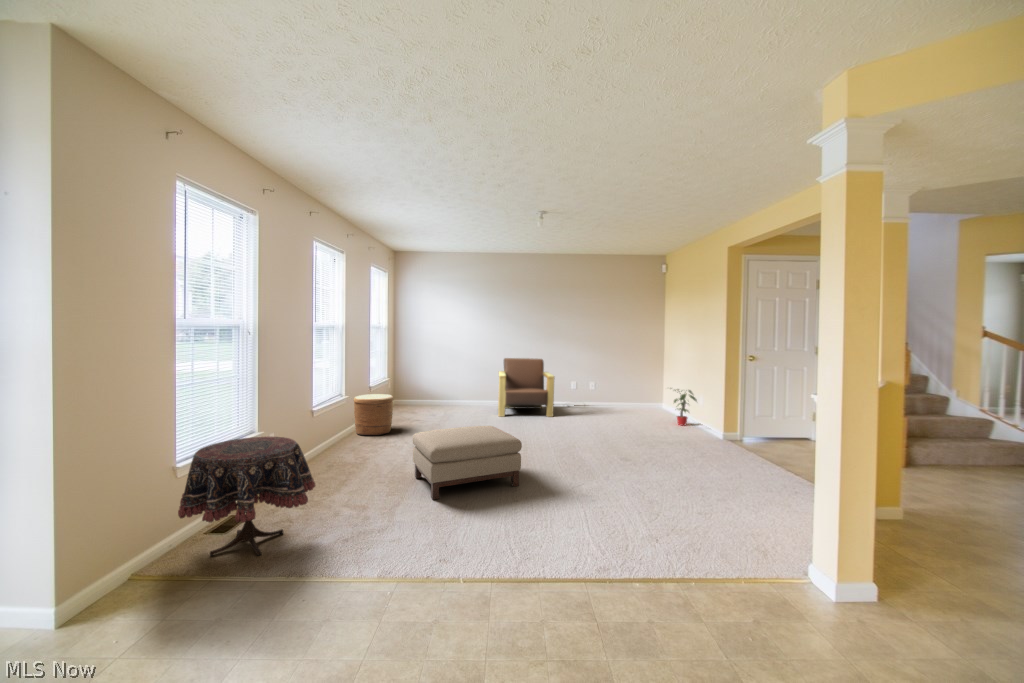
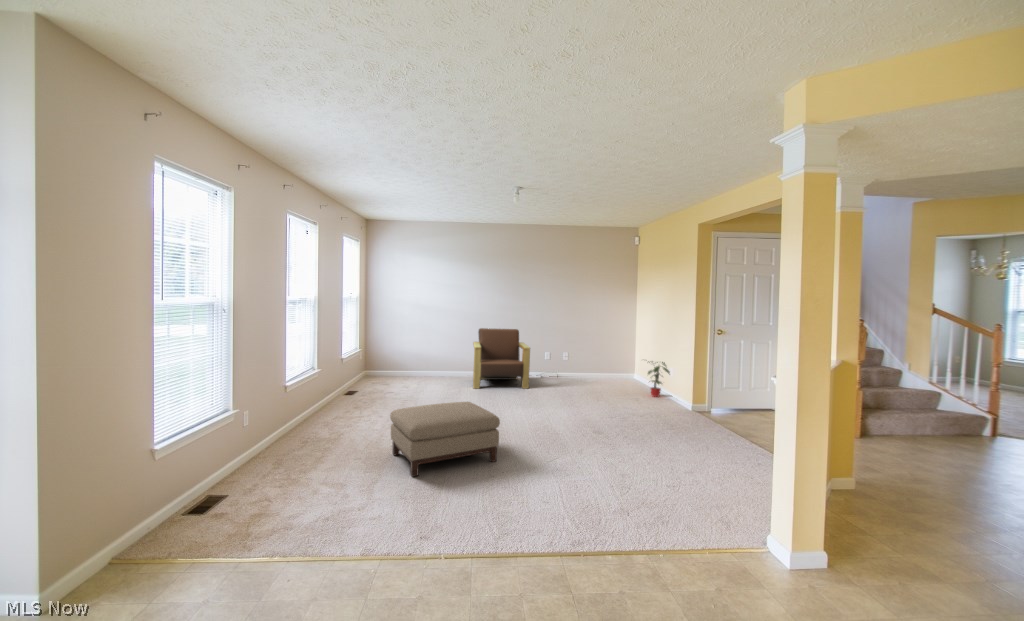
woven basket: present [354,394,394,435] -> none [325,367,367,410]
side table: present [178,437,316,556] -> none [162,418,297,538]

